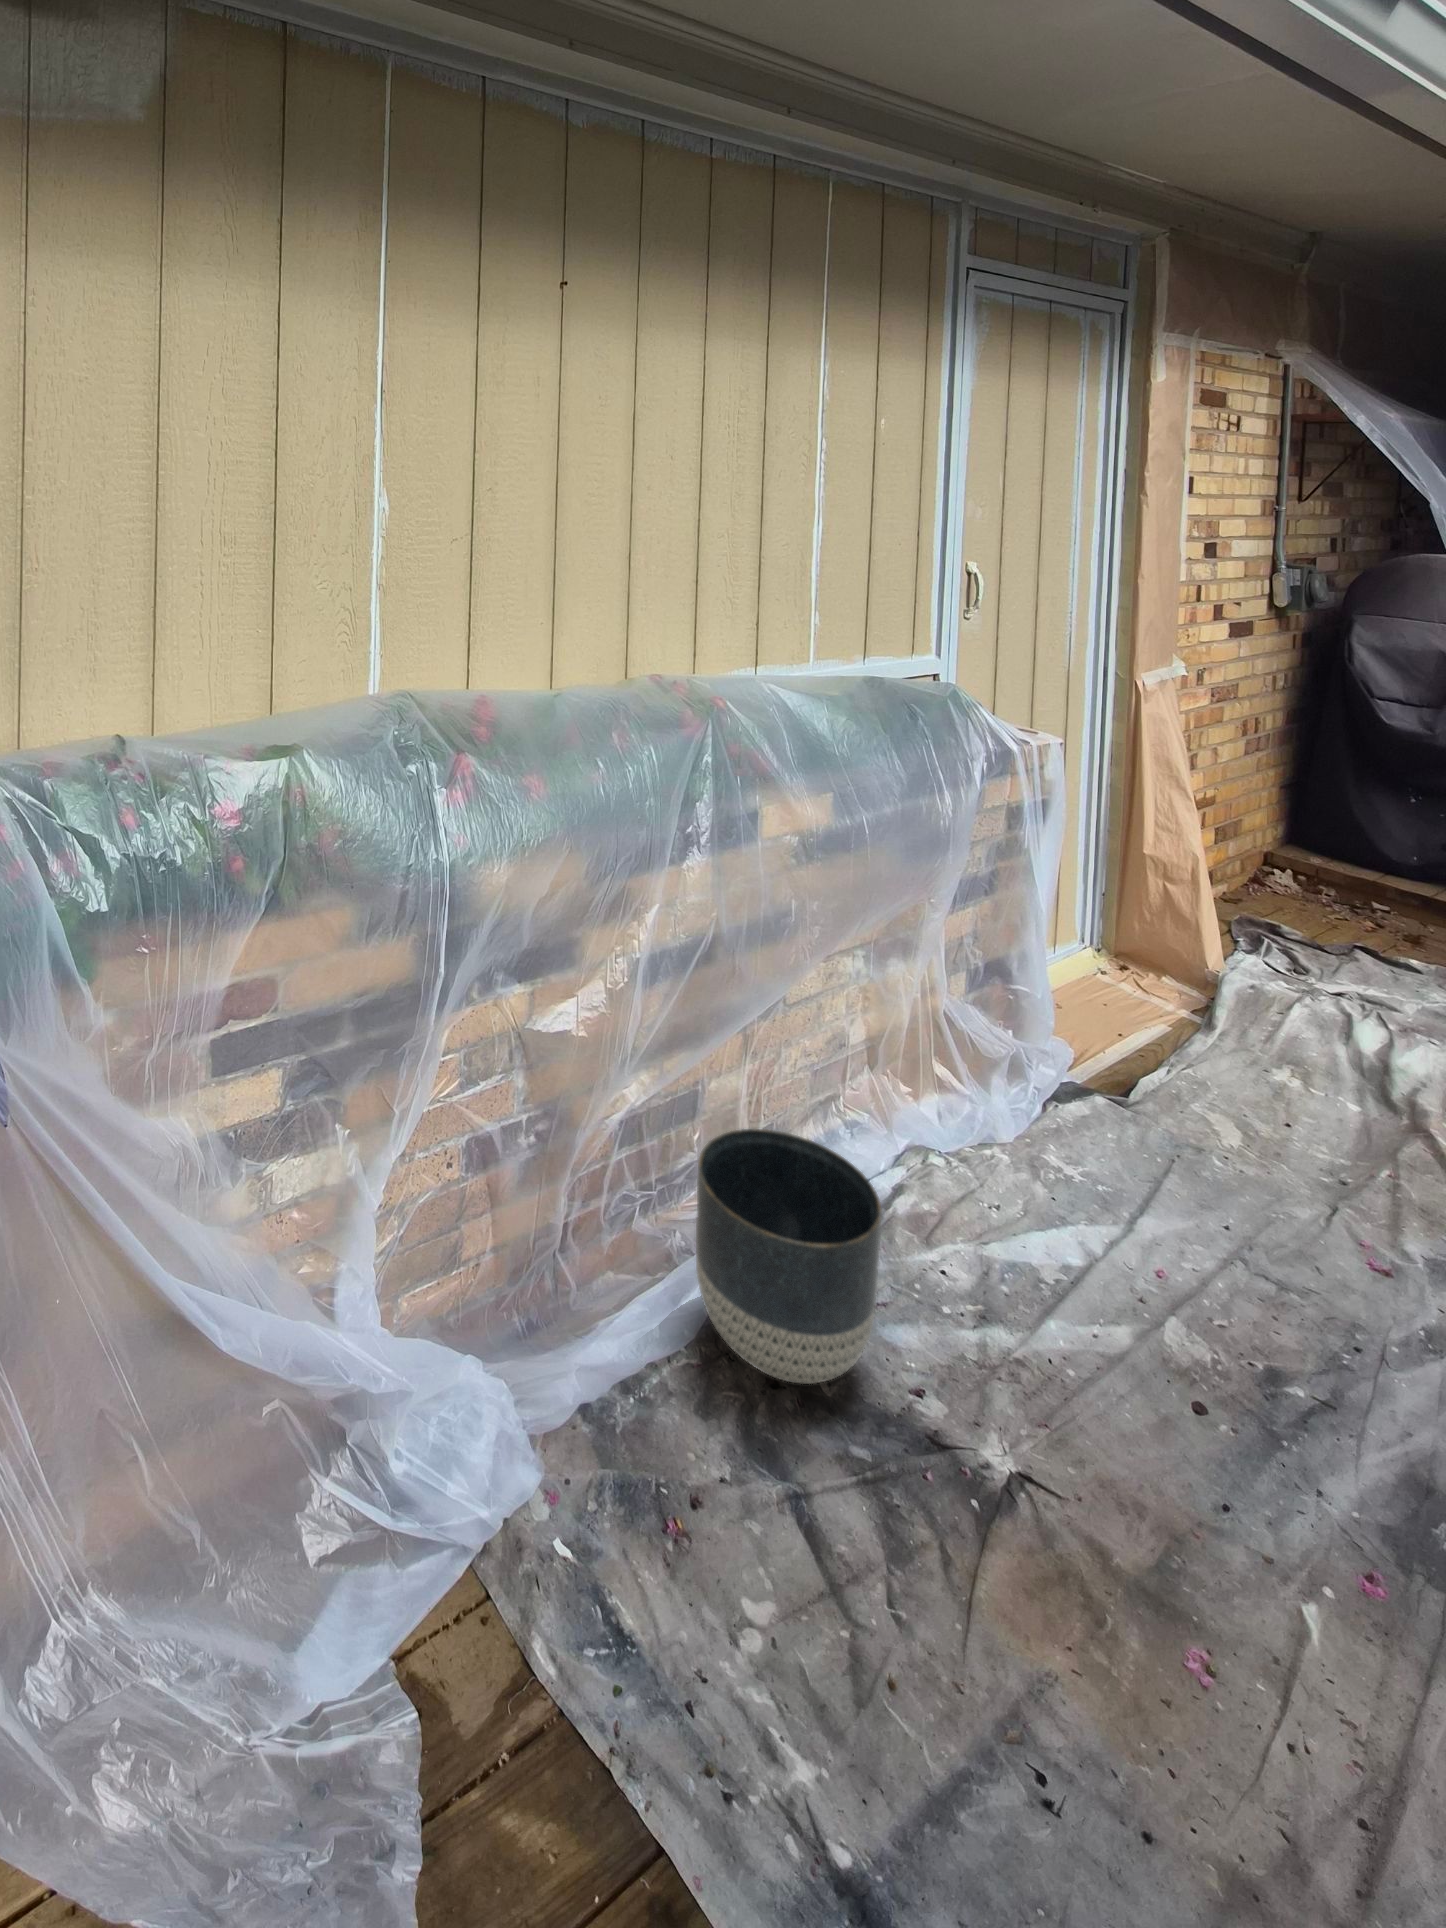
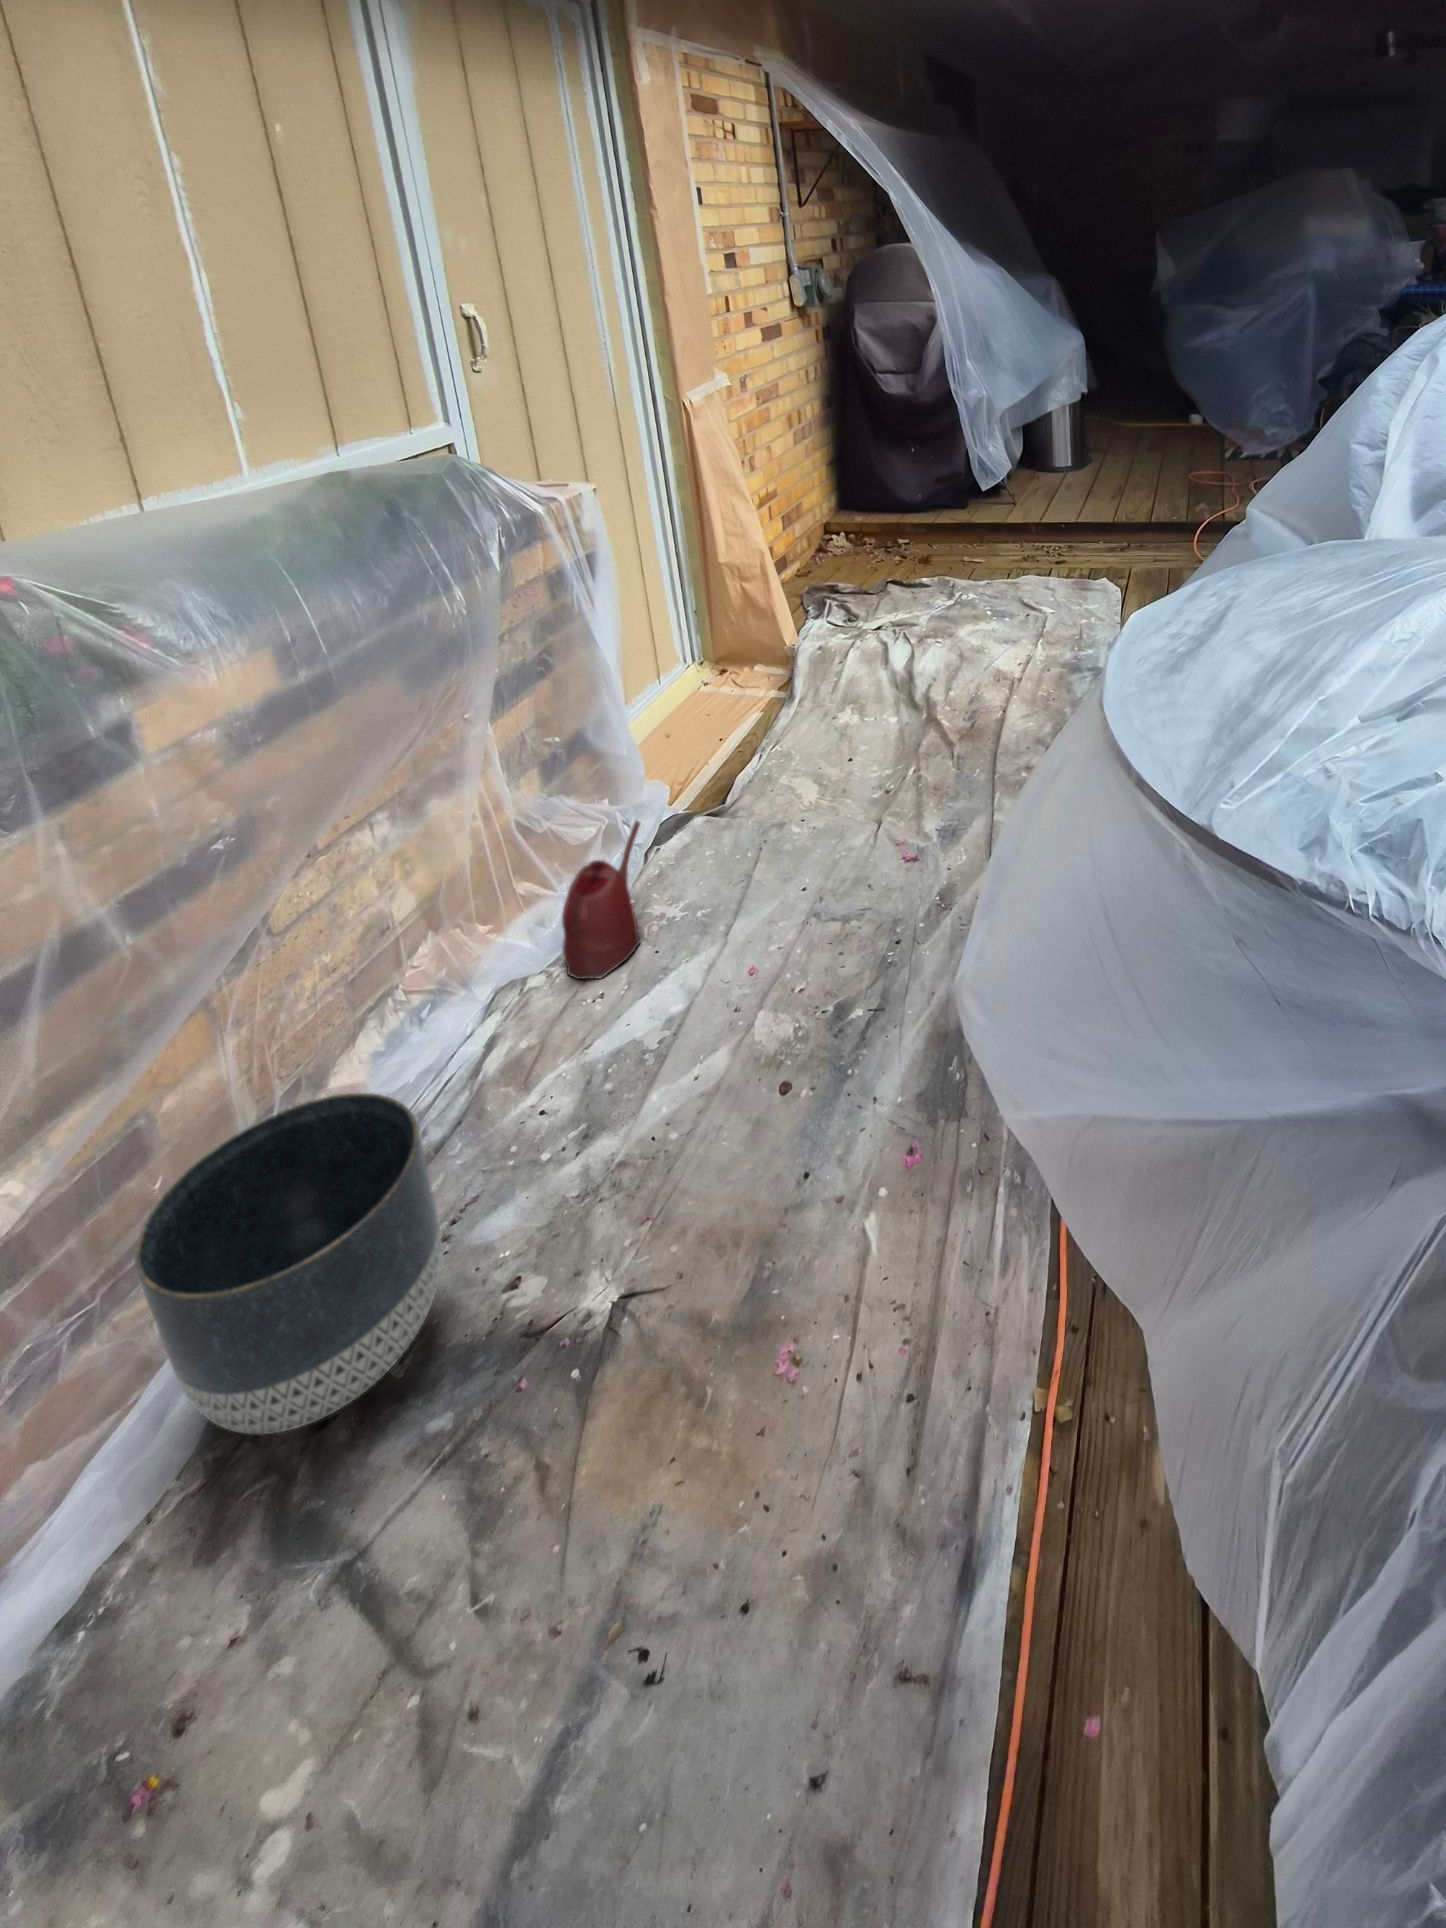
watering can: none [960,1065,1050,1193] -> present [562,821,640,979]

